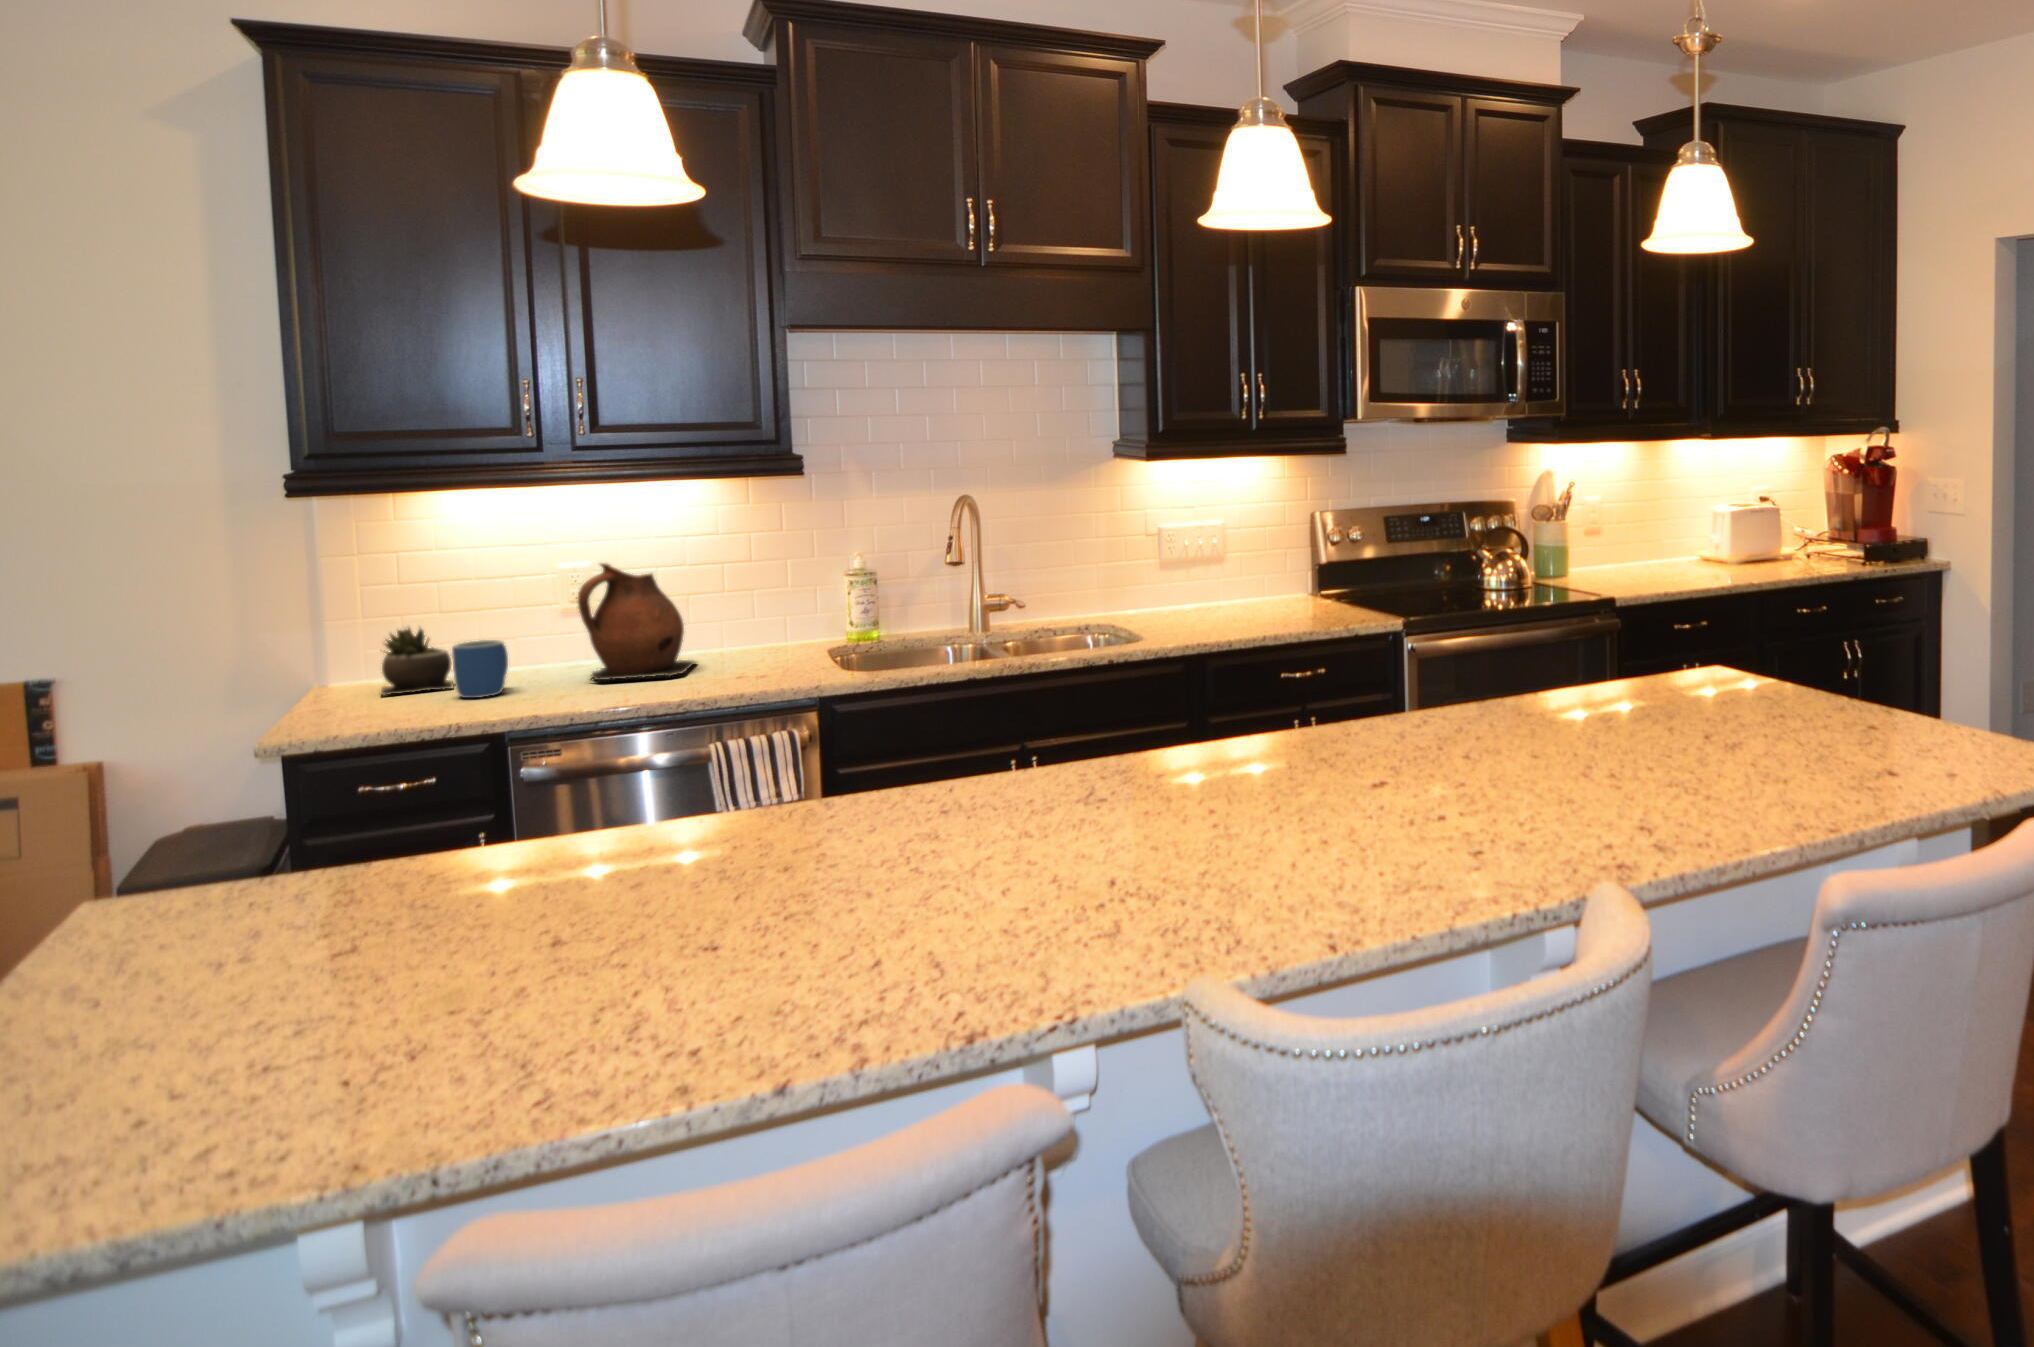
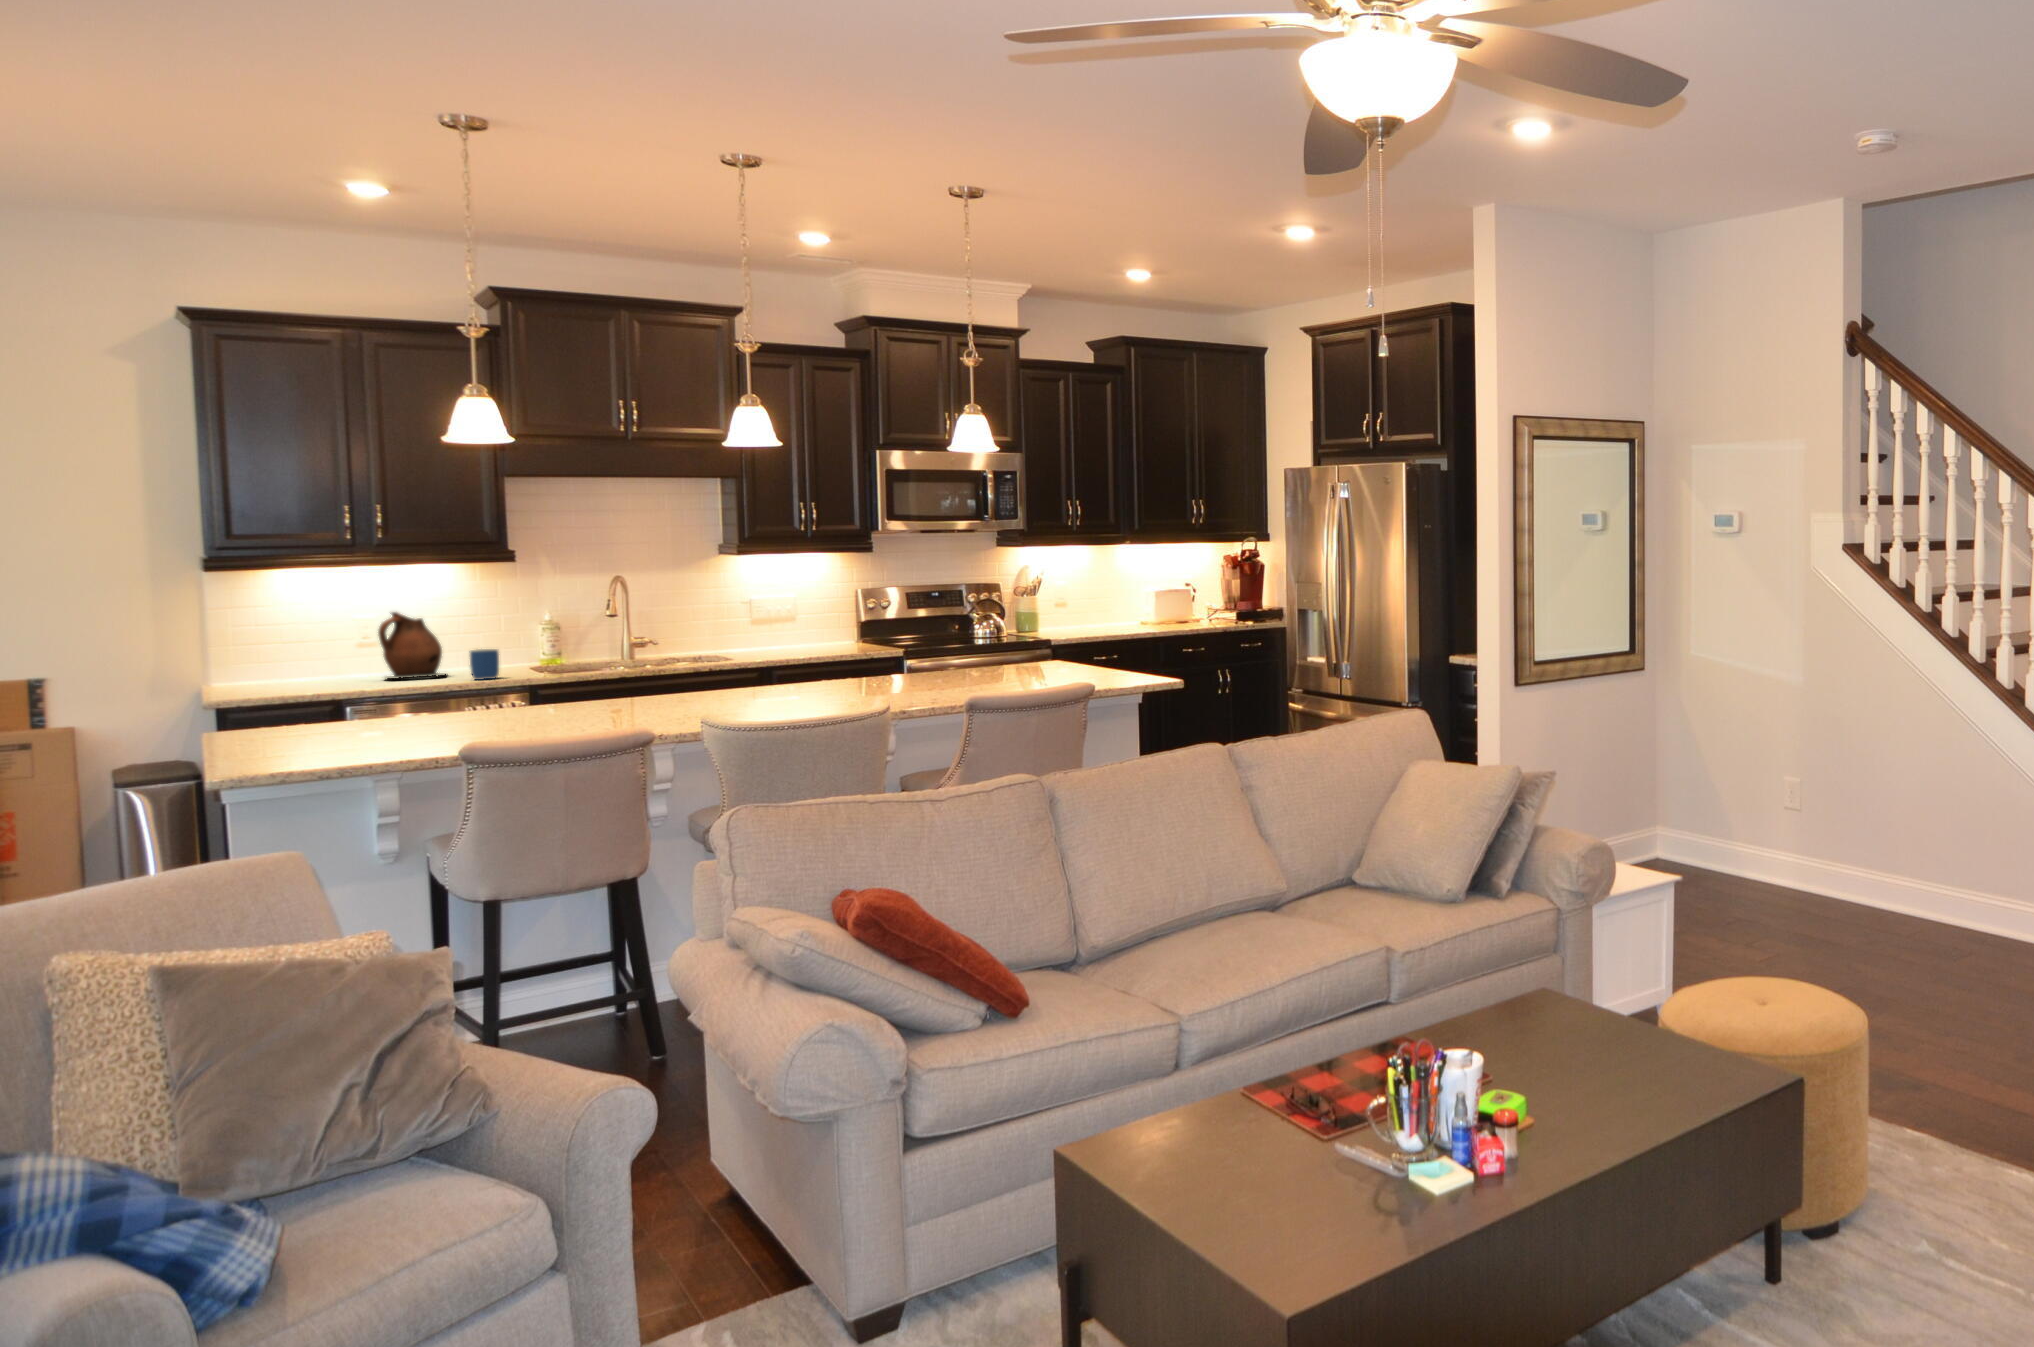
succulent plant: present [380,628,453,695] -> none [246,648,298,688]
mug: present [452,640,508,698] -> present [470,649,499,680]

